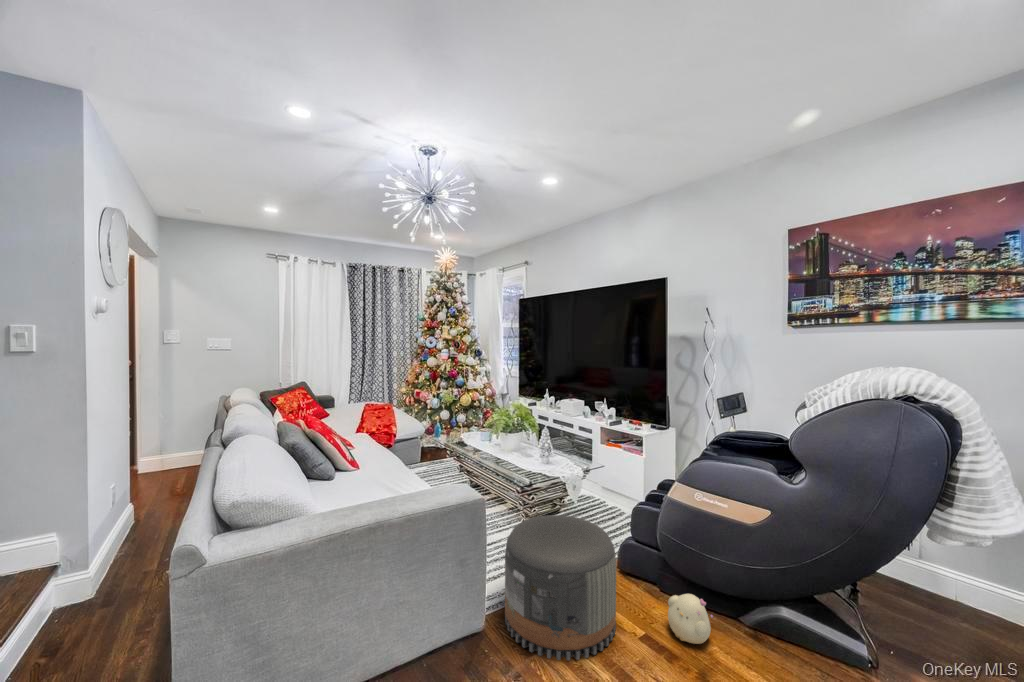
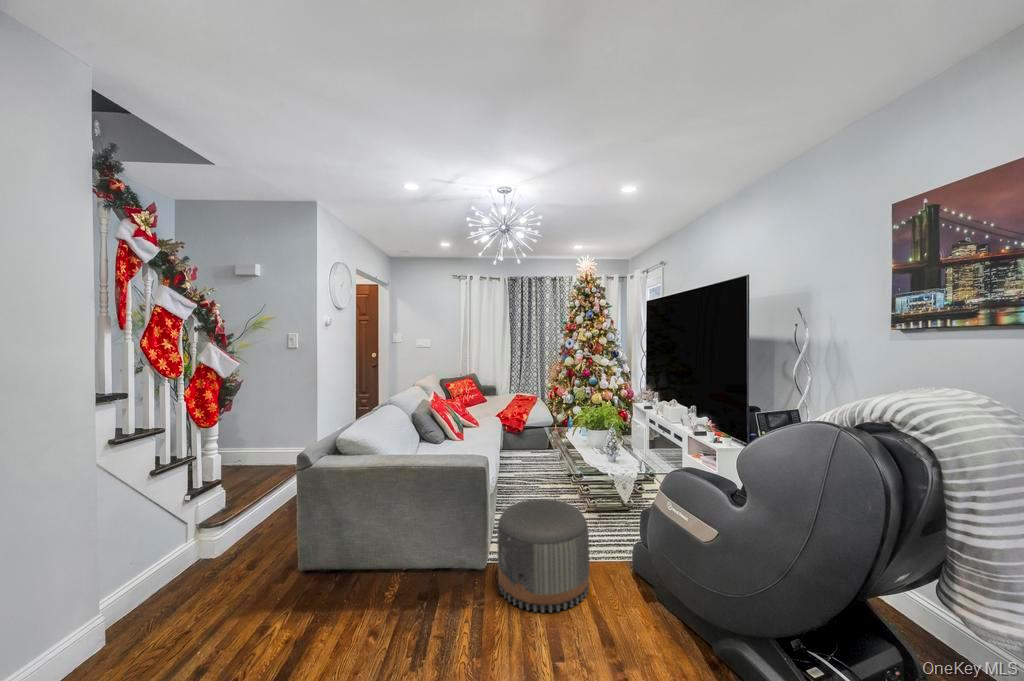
plush toy: present [668,594,713,644] -> none [618,593,658,641]

